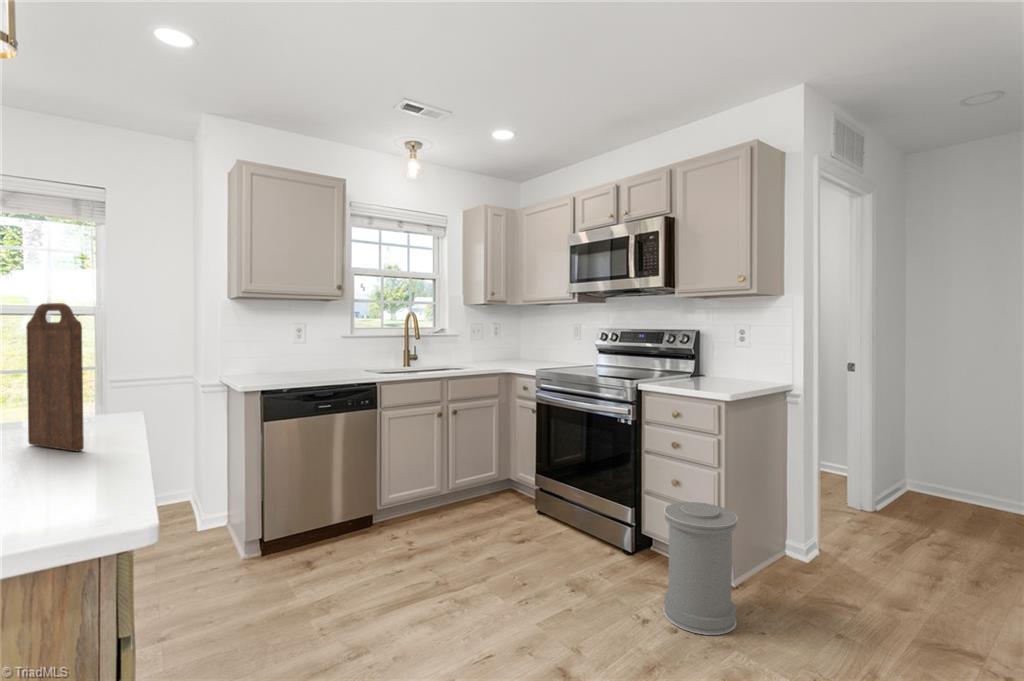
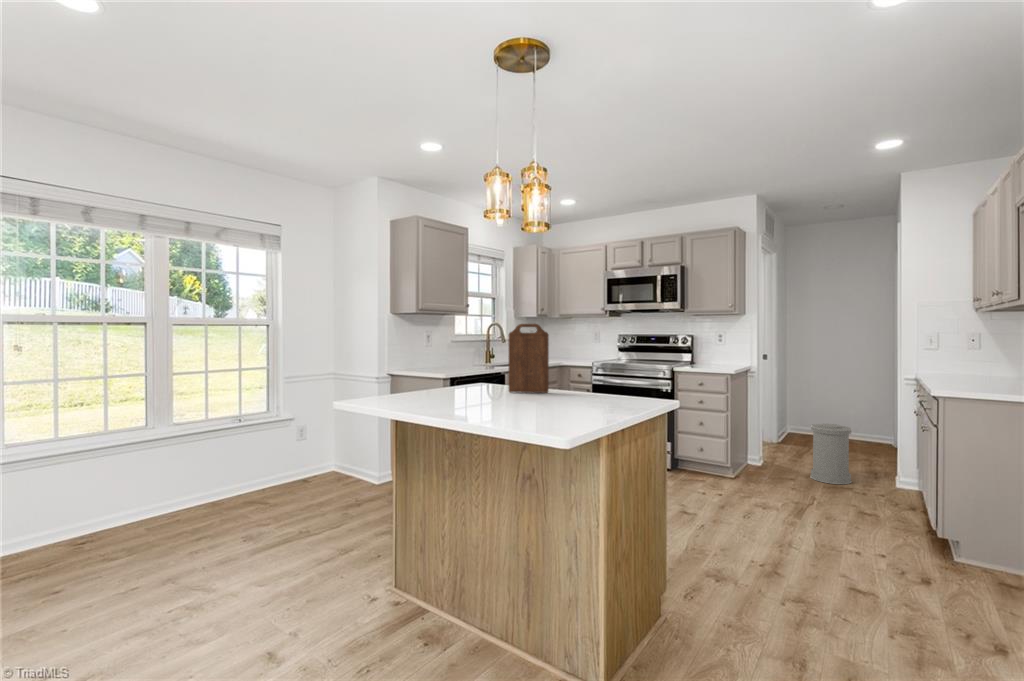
trash can: present [663,502,737,635] -> present [810,424,852,484]

